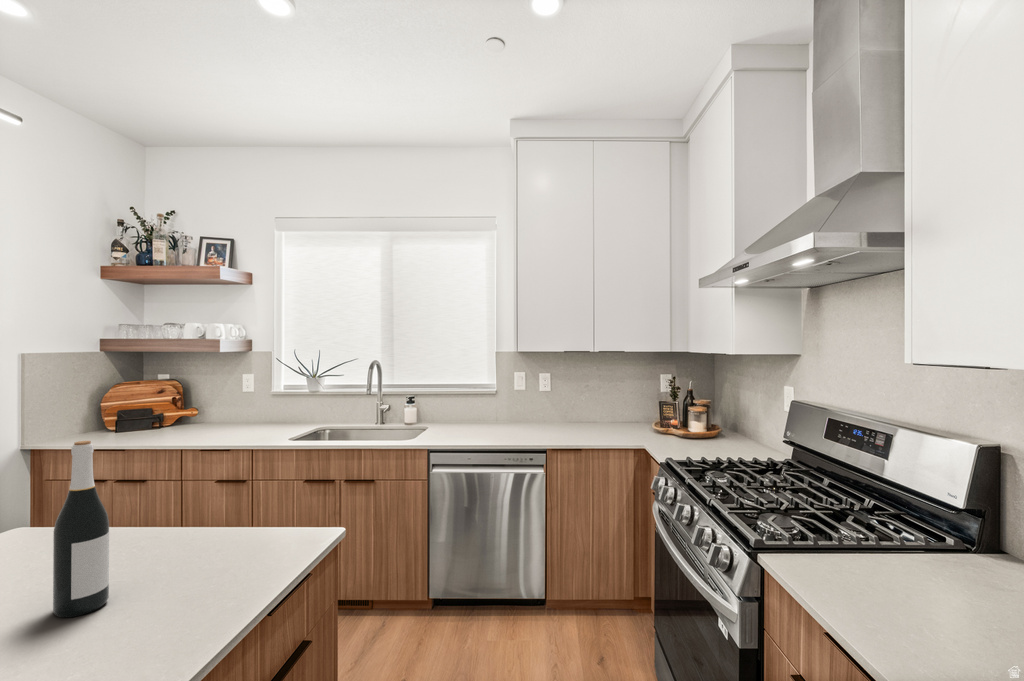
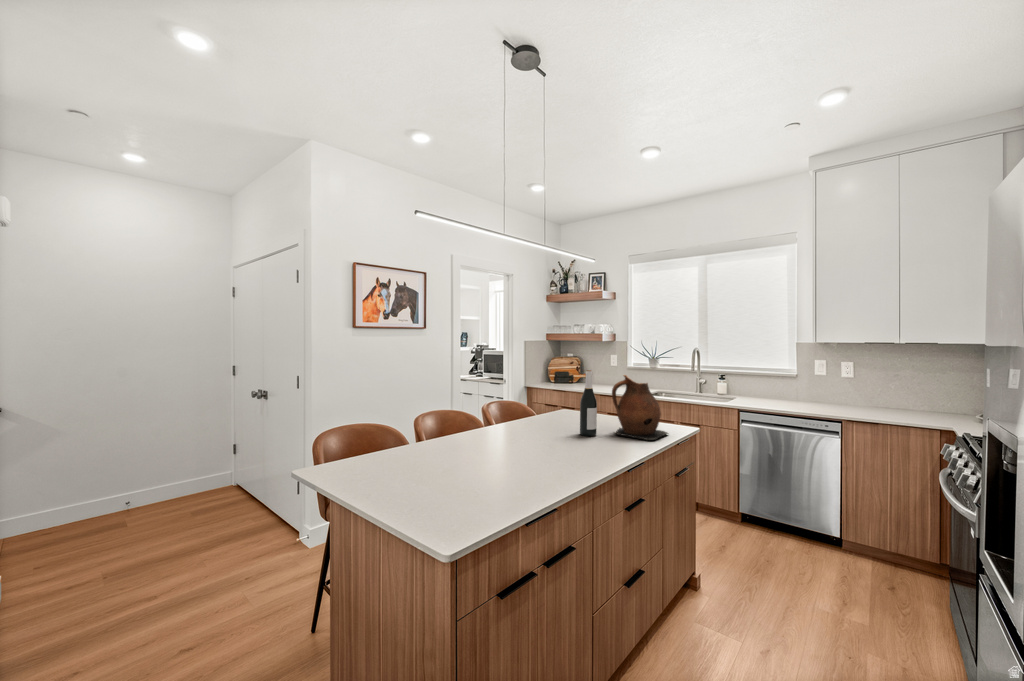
ceramic pitcher: none [161,439,300,590] -> present [612,375,668,441]

